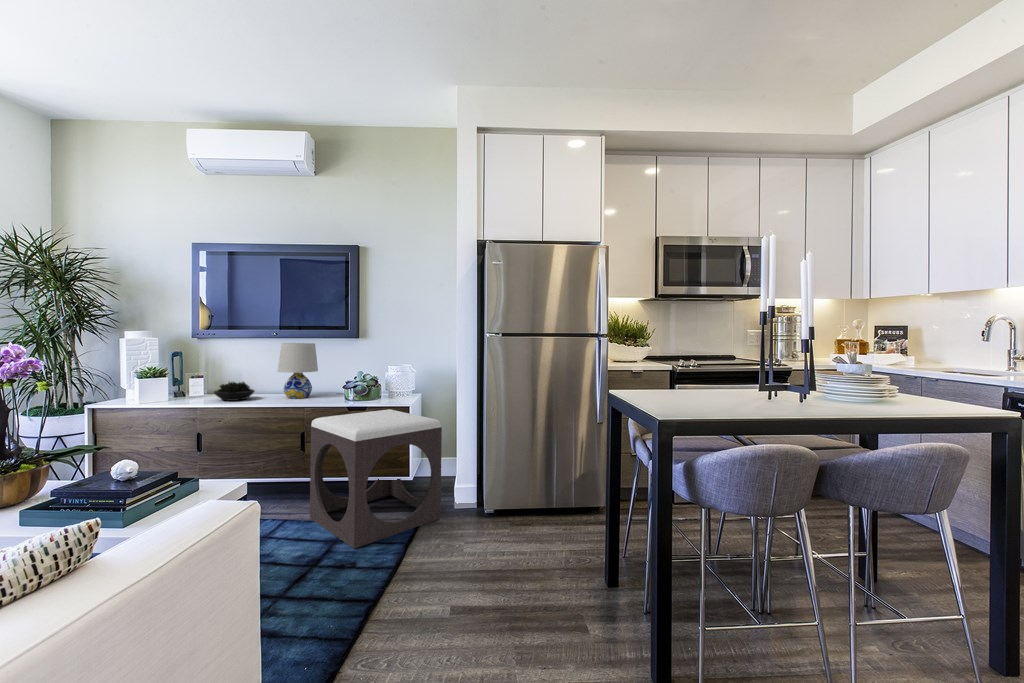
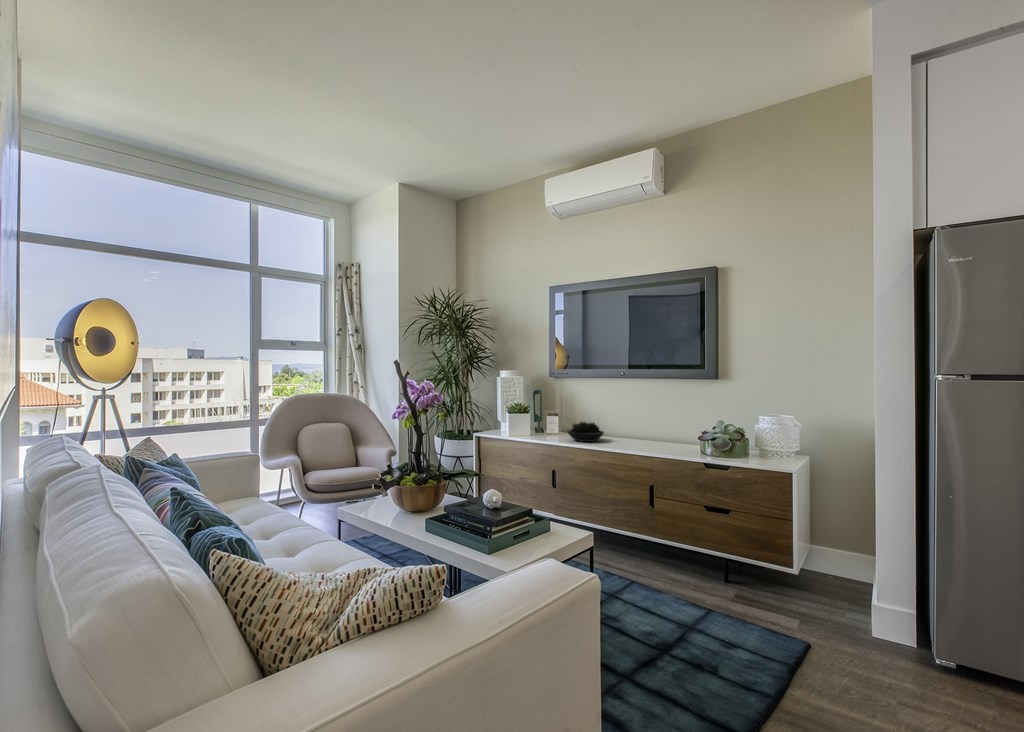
table lamp: present [278,343,318,398] -> none [626,381,669,445]
footstool: present [310,409,442,549] -> none [660,471,844,649]

